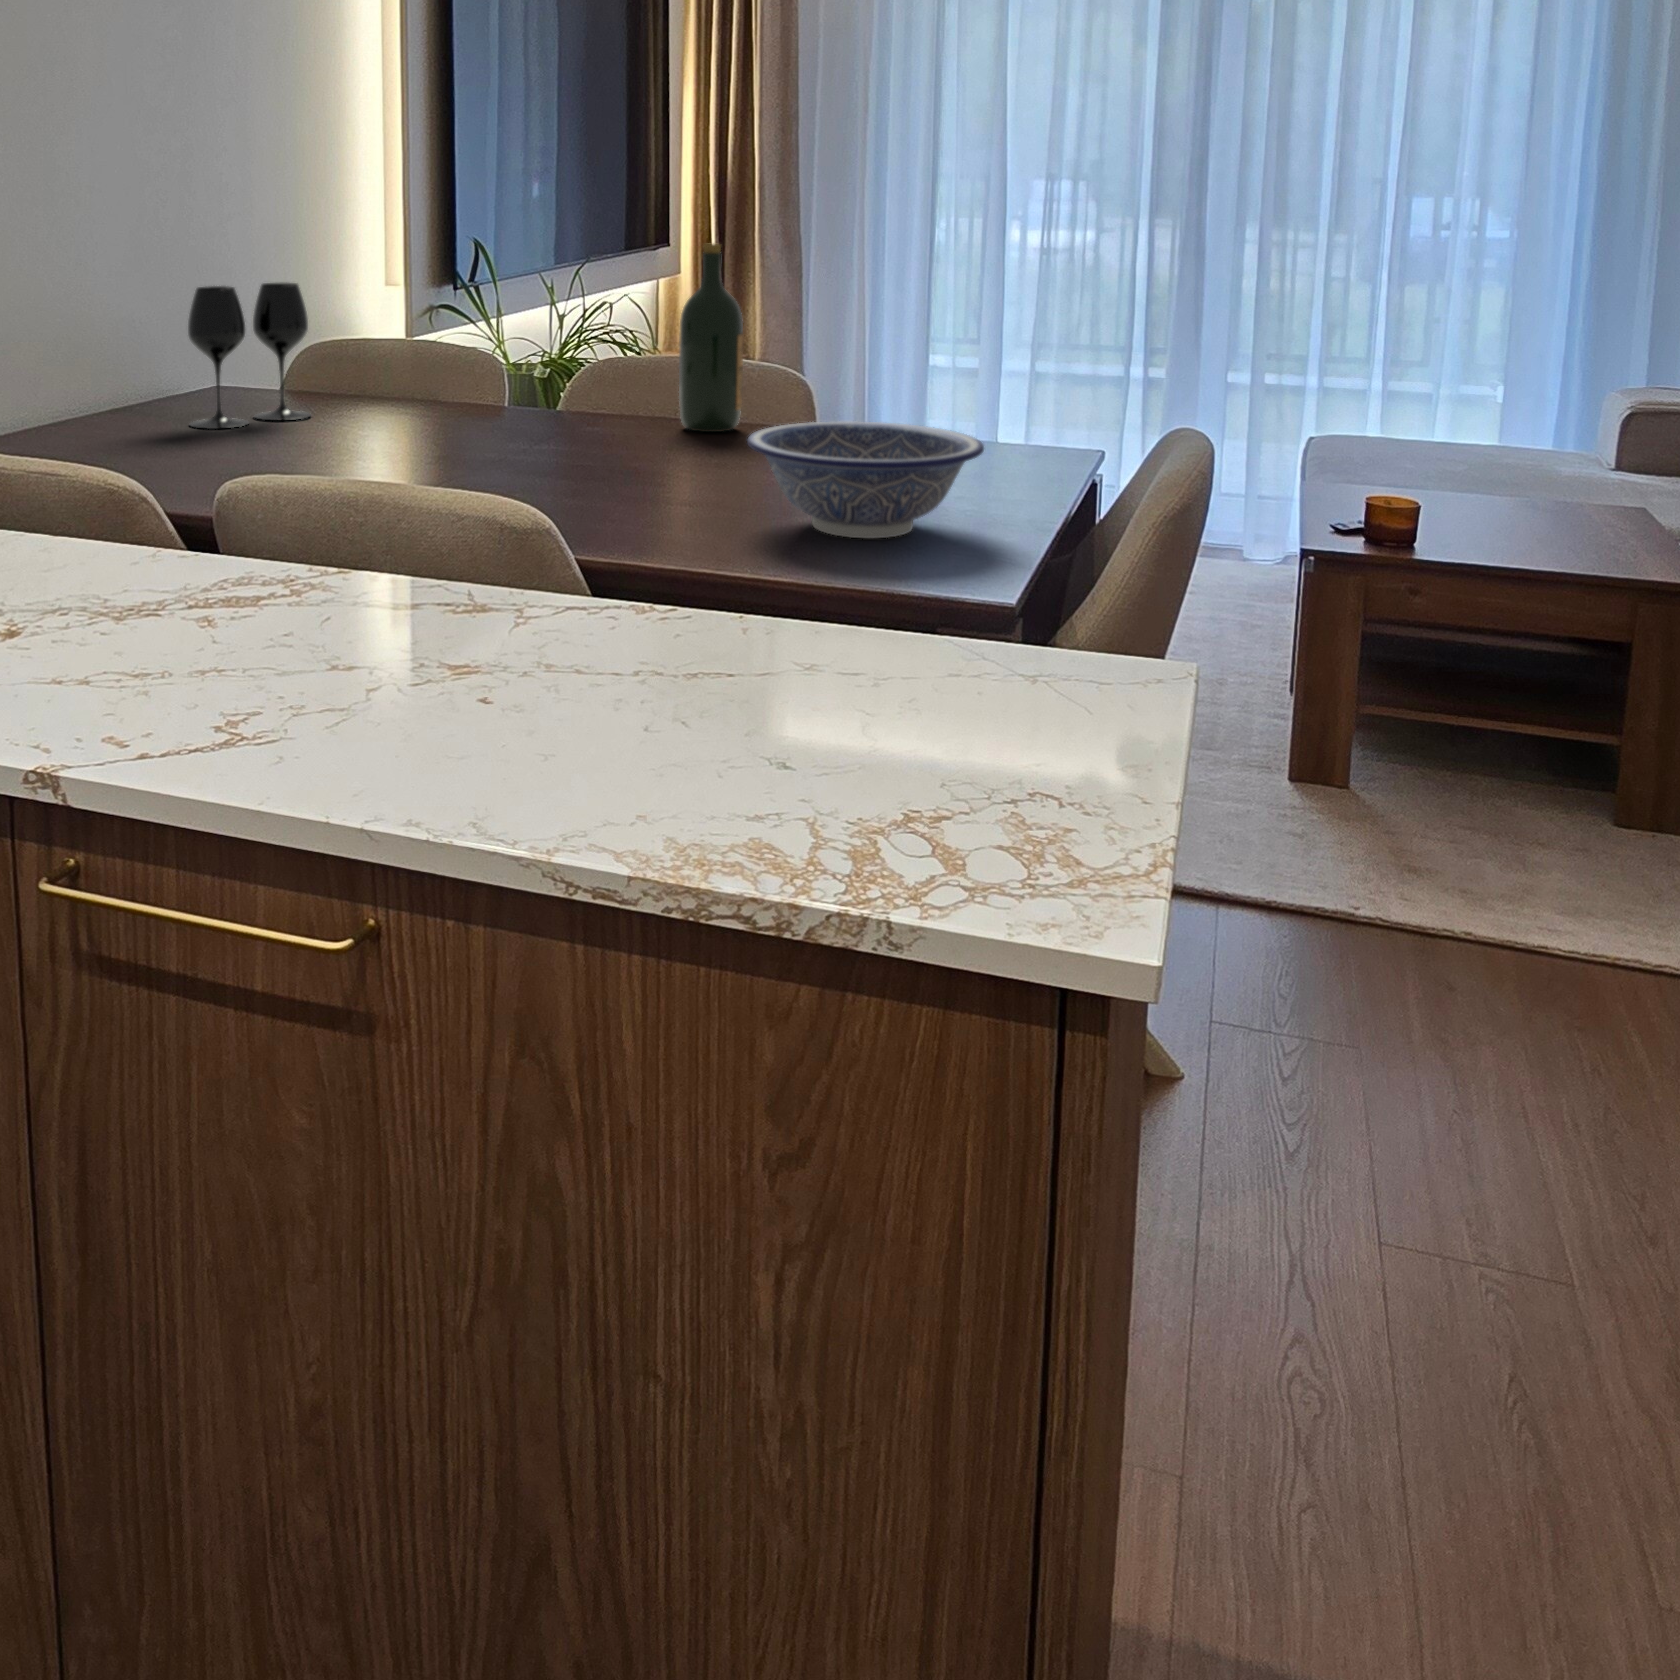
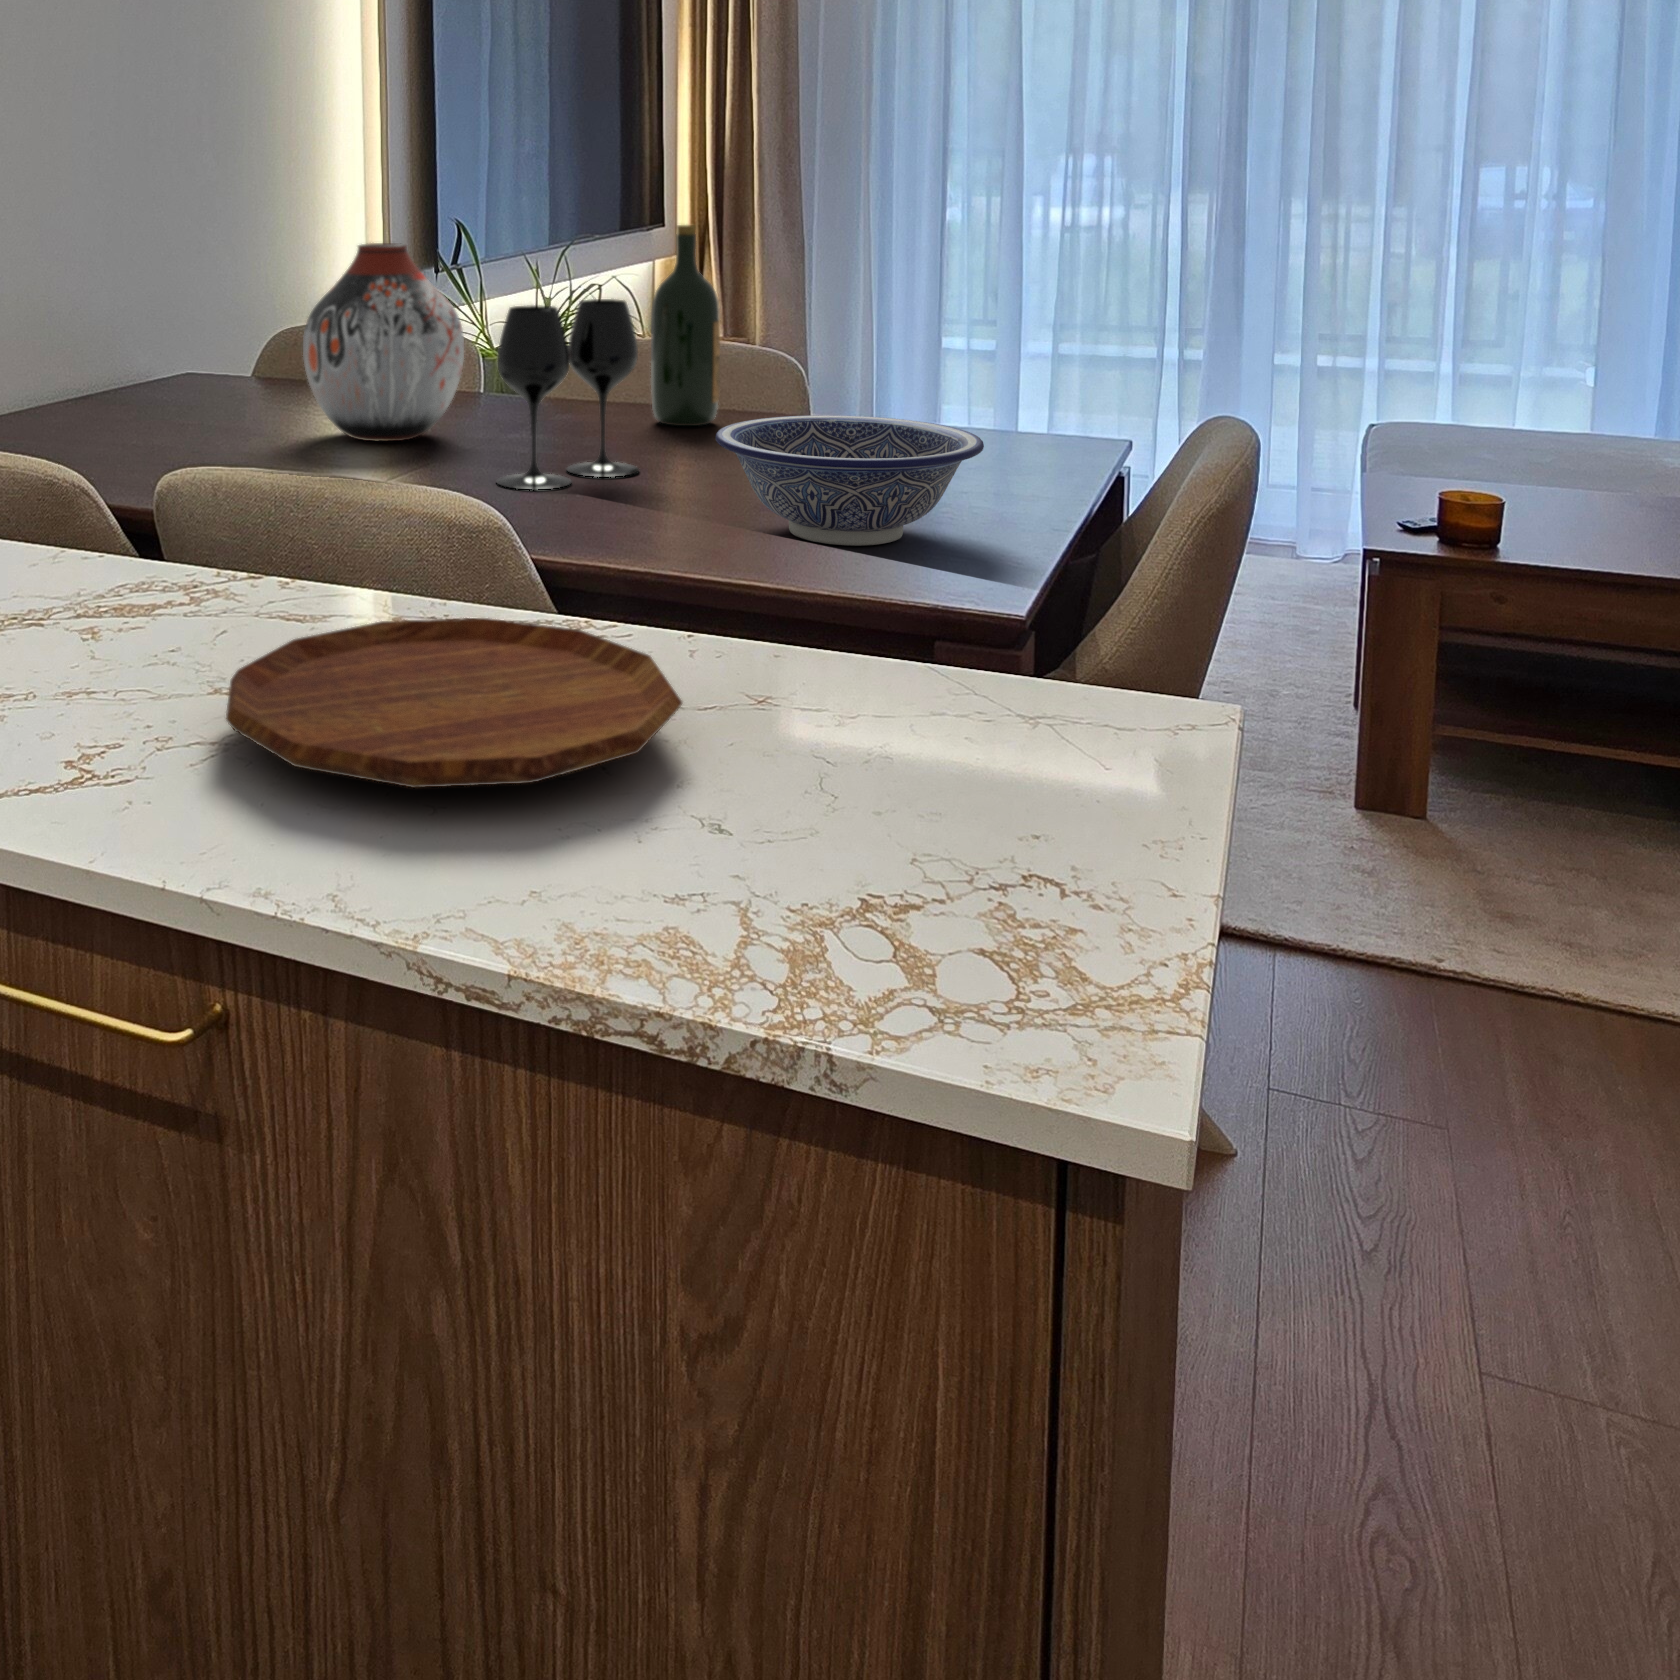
vase: none [351,259,506,447] -> present [303,243,464,441]
wine glass: present [188,283,310,429] -> present [496,299,639,490]
tray: none [353,599,749,738] -> present [226,618,682,788]

